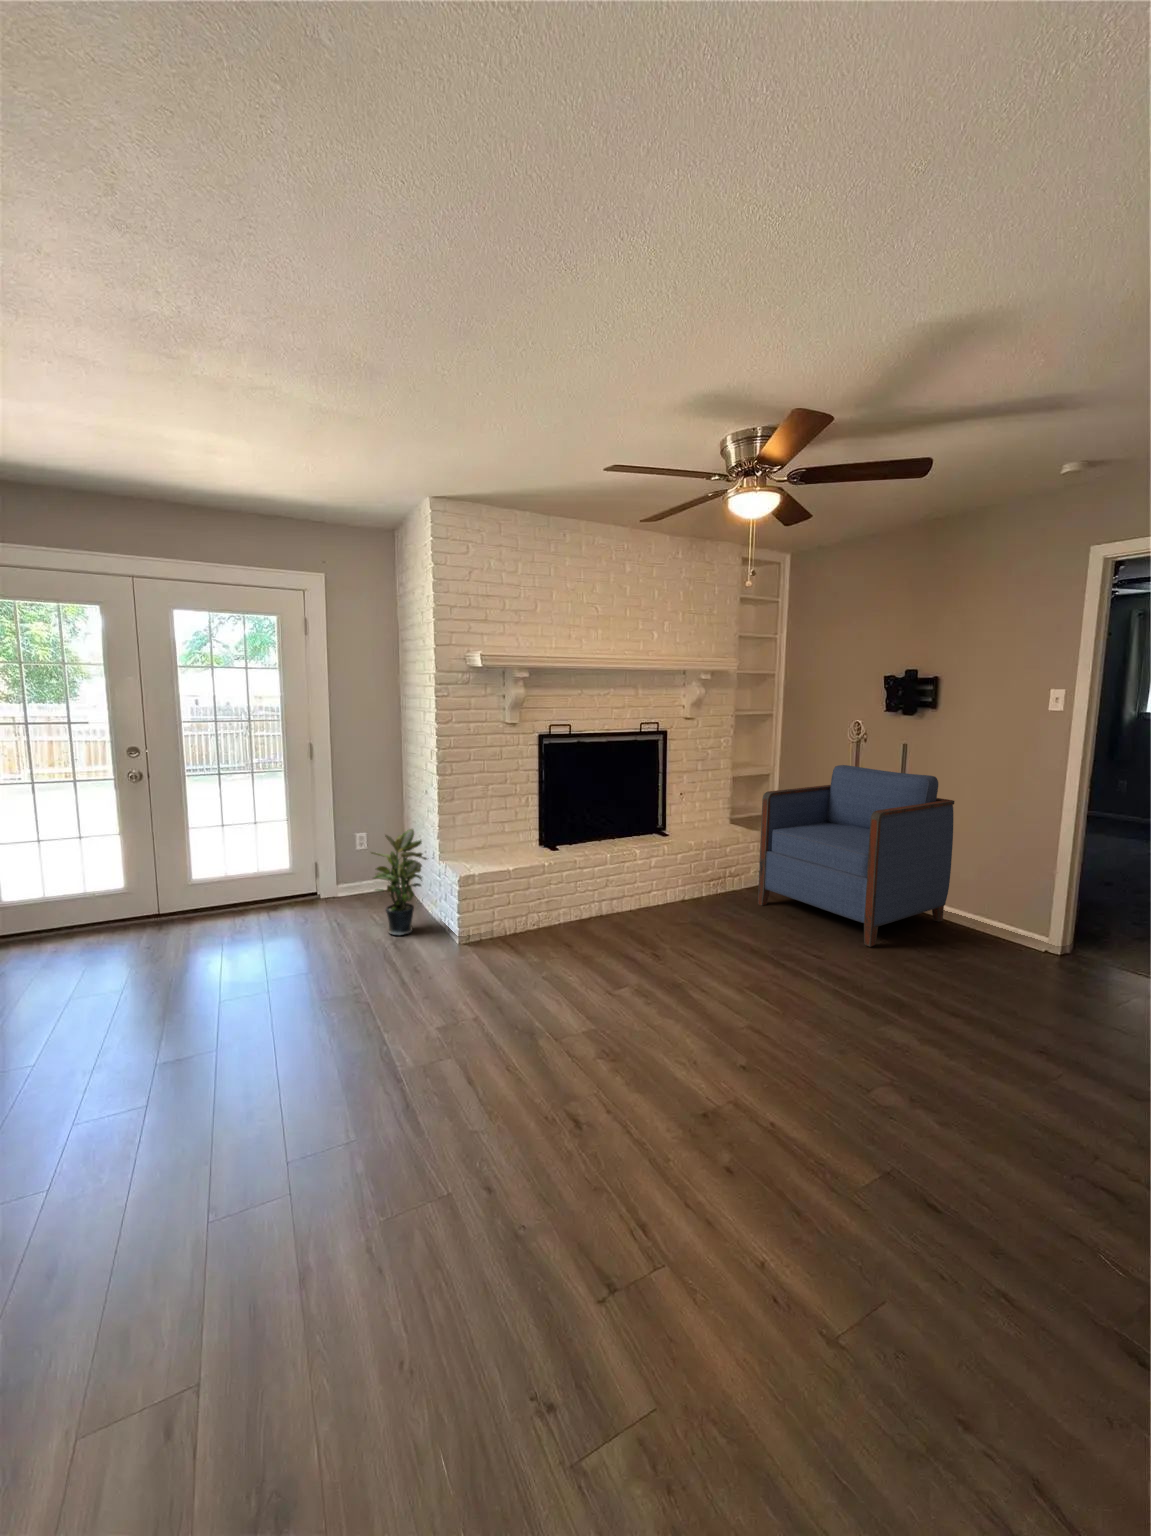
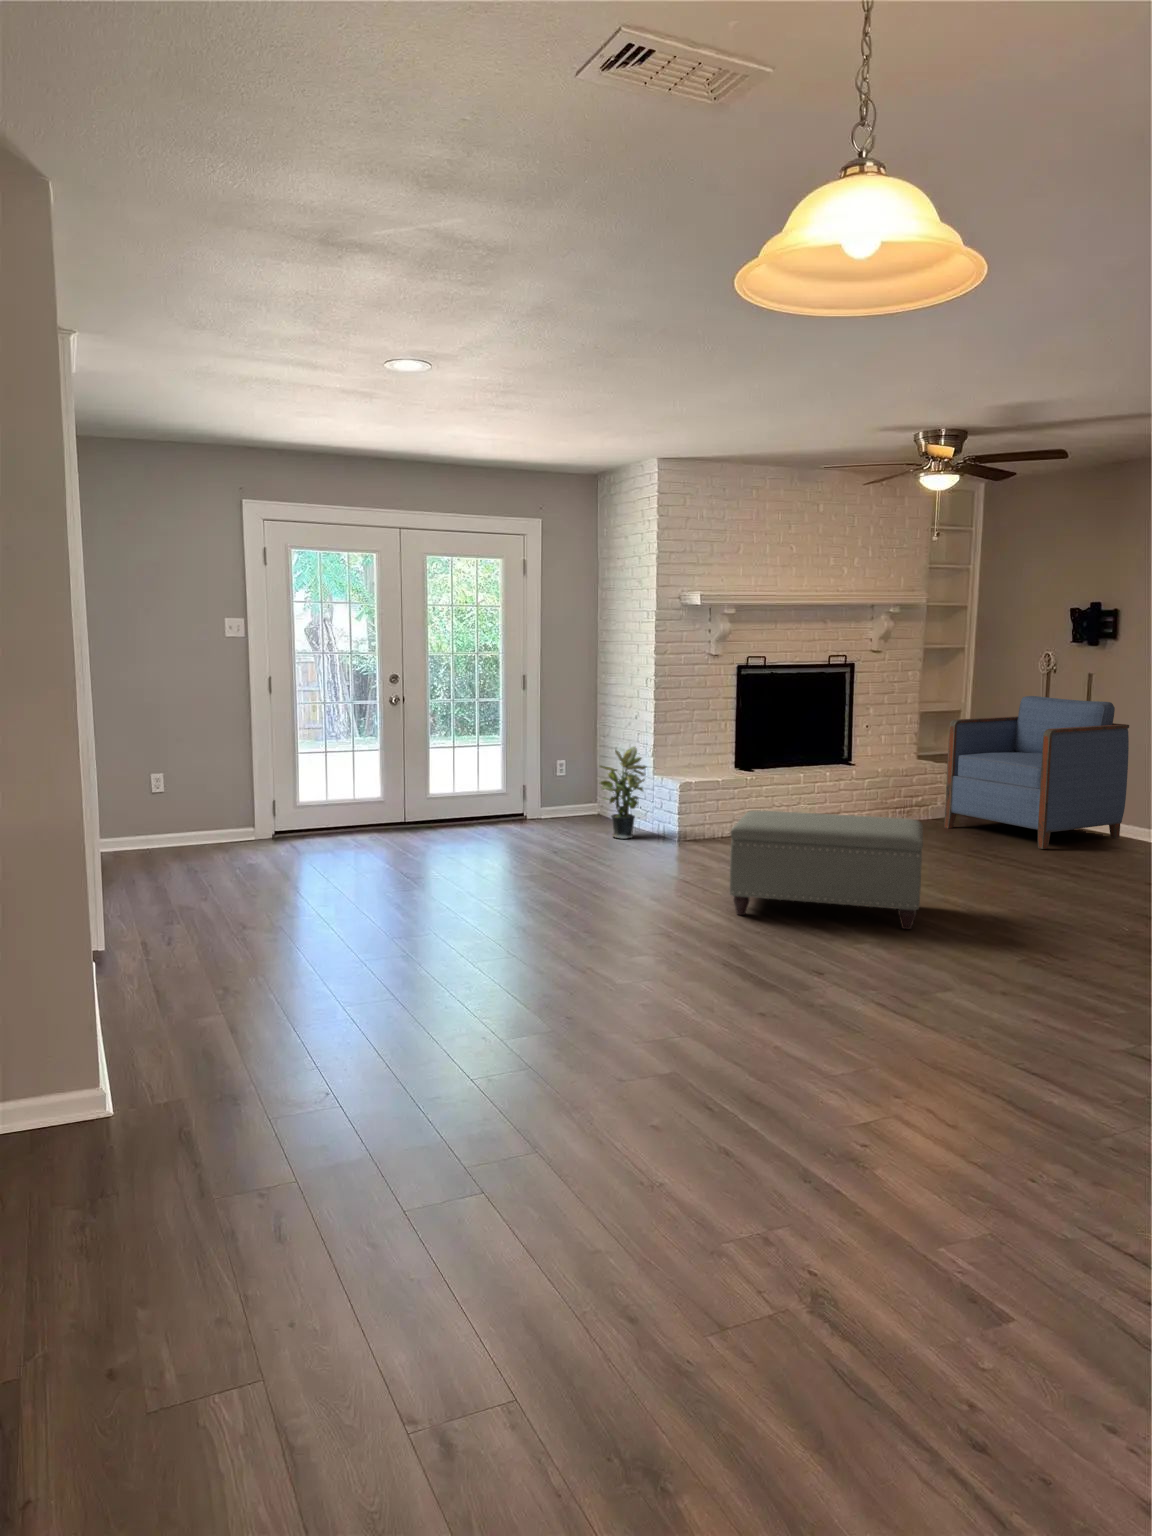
ottoman: none [415,966,740,1234] -> present [730,811,923,929]

